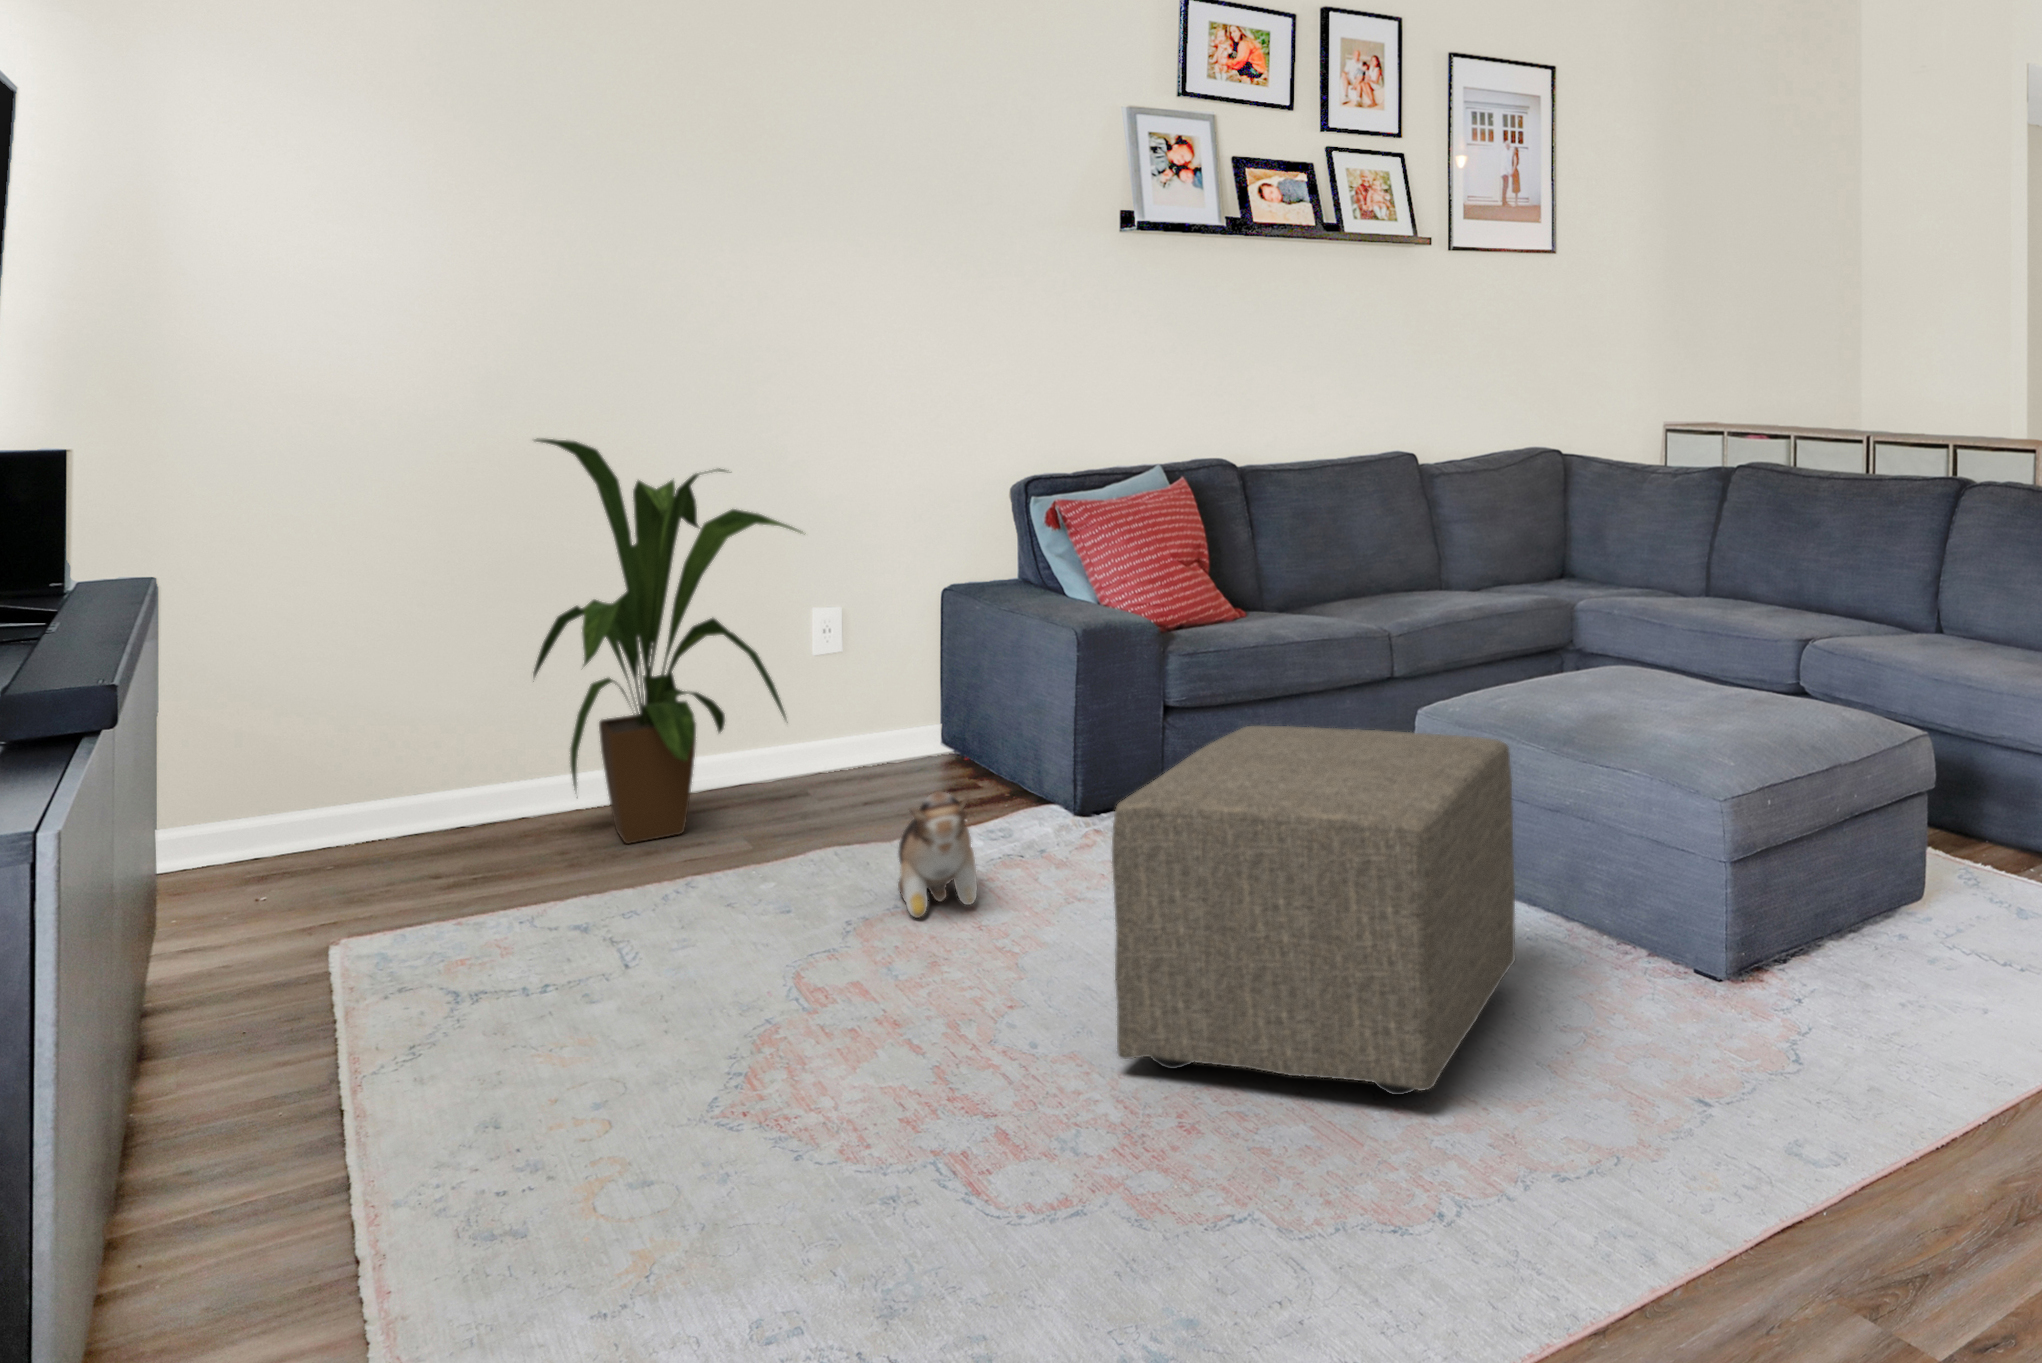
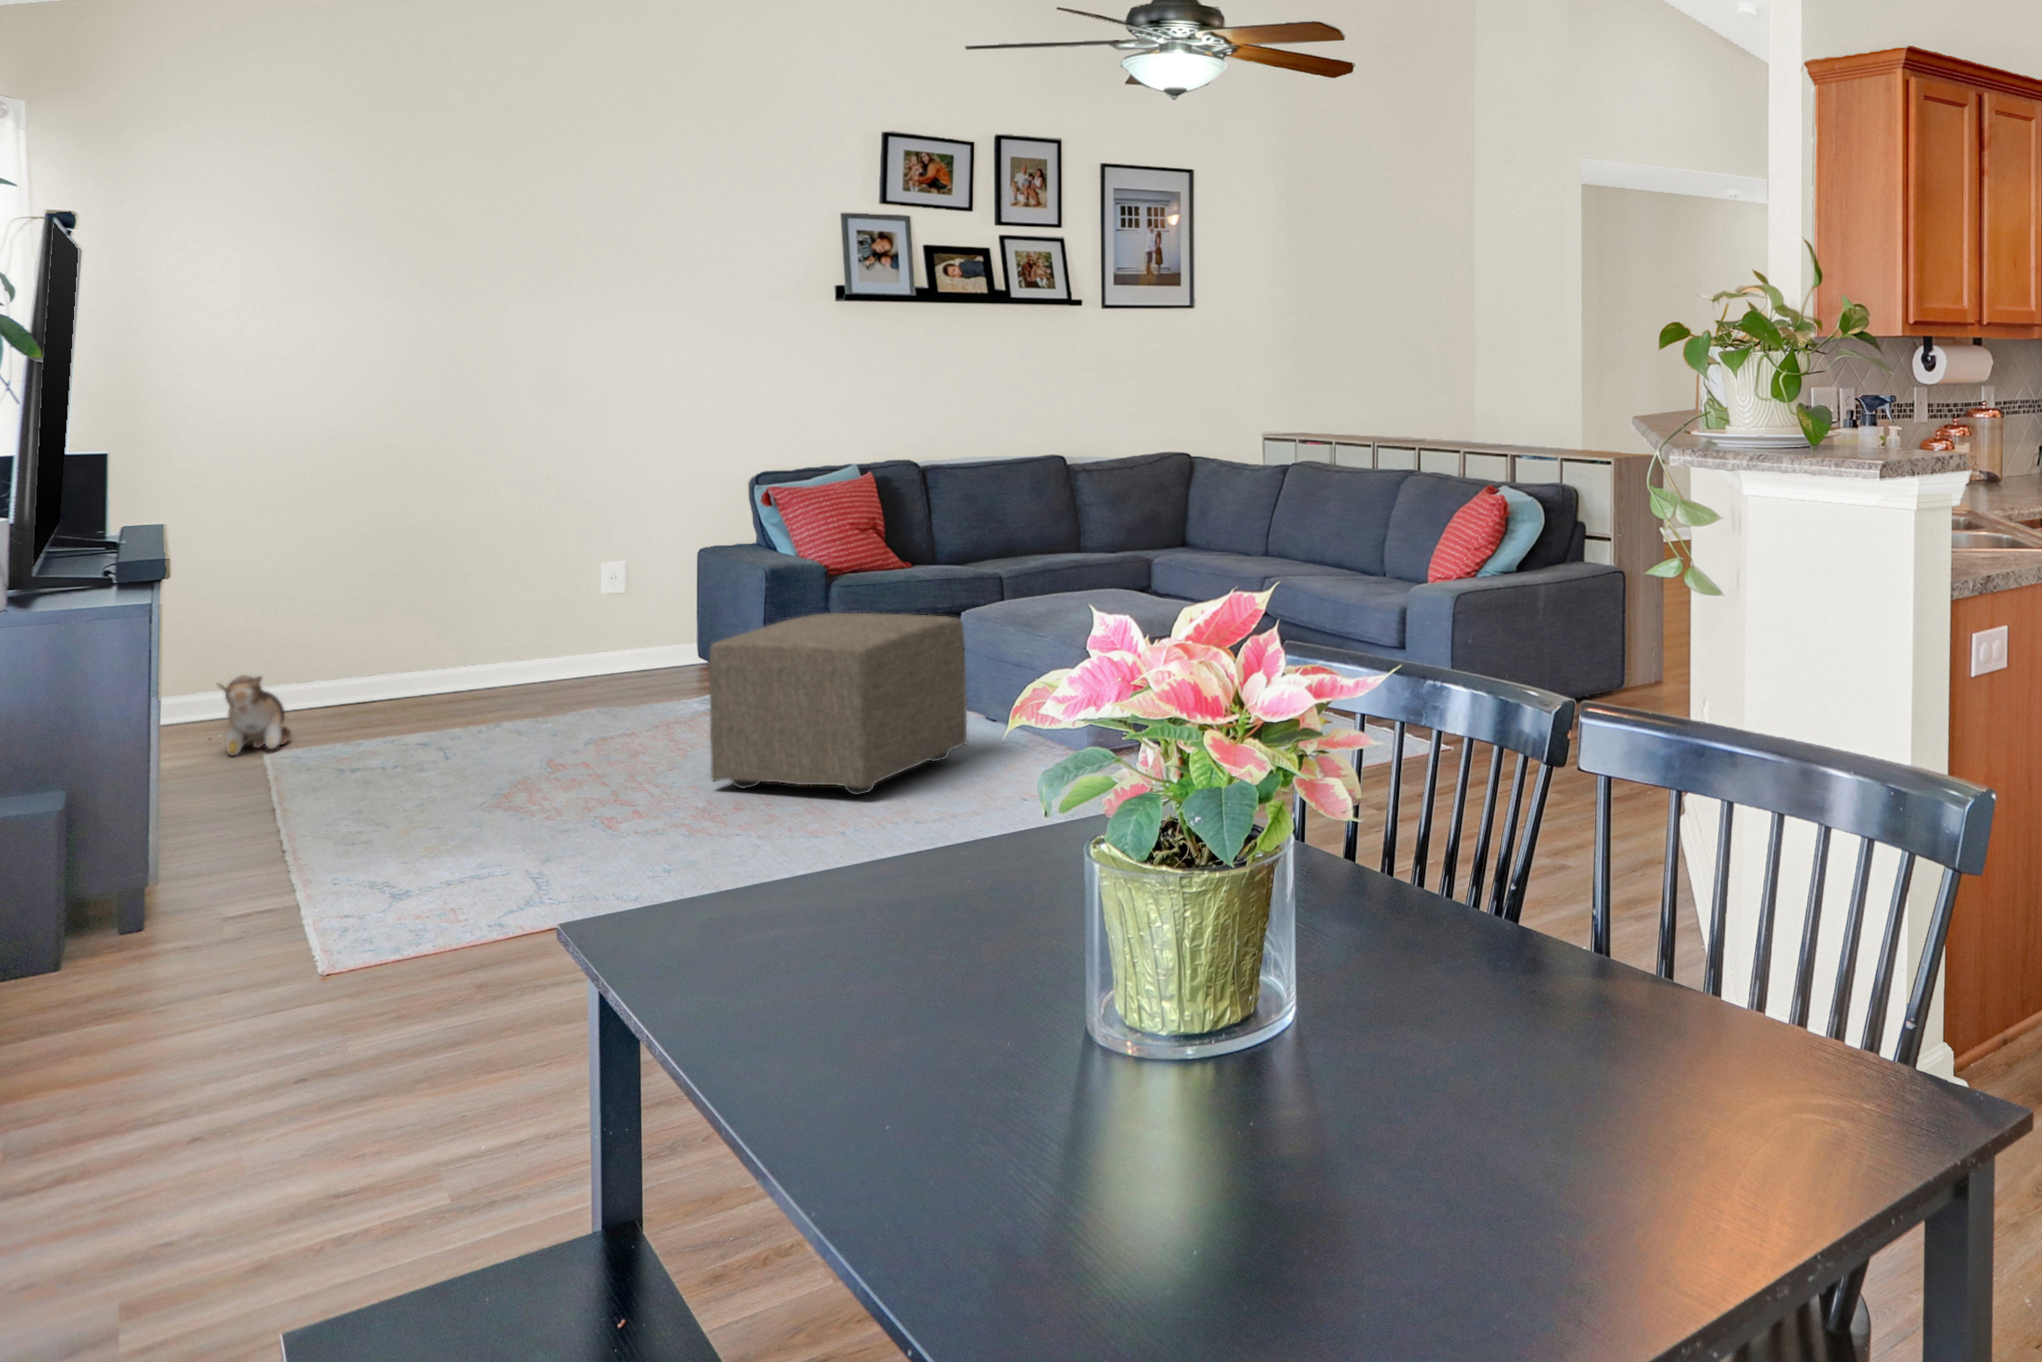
house plant: present [533,438,802,844] -> none [401,447,594,707]
plush toy: present [898,792,977,918] -> present [217,675,291,755]

